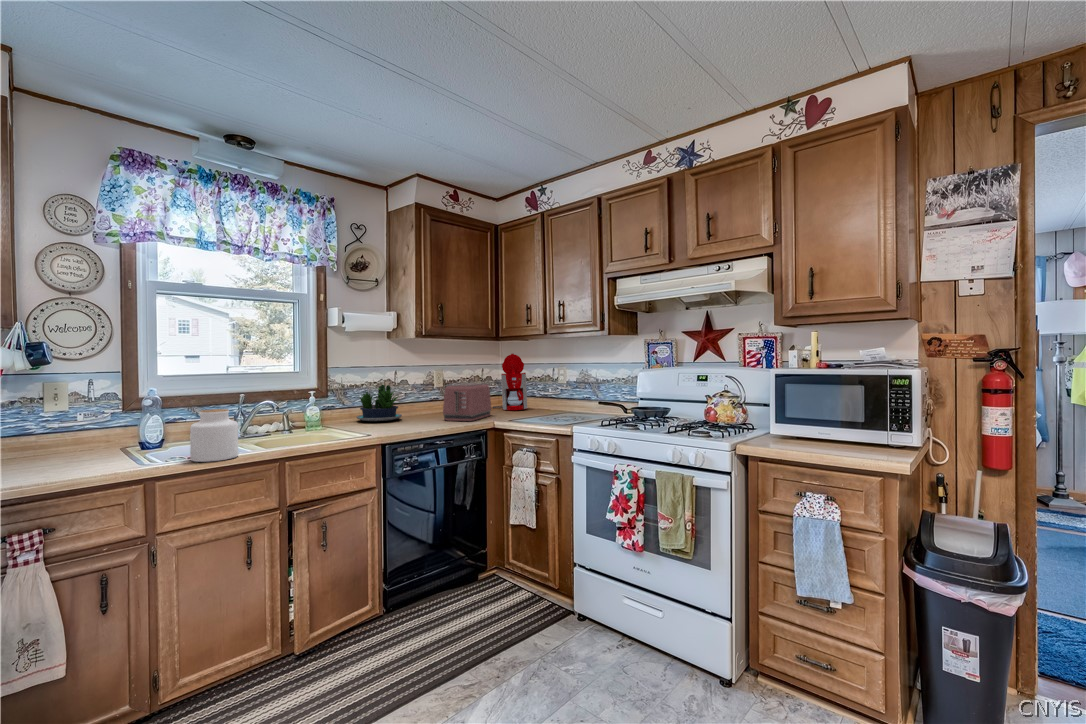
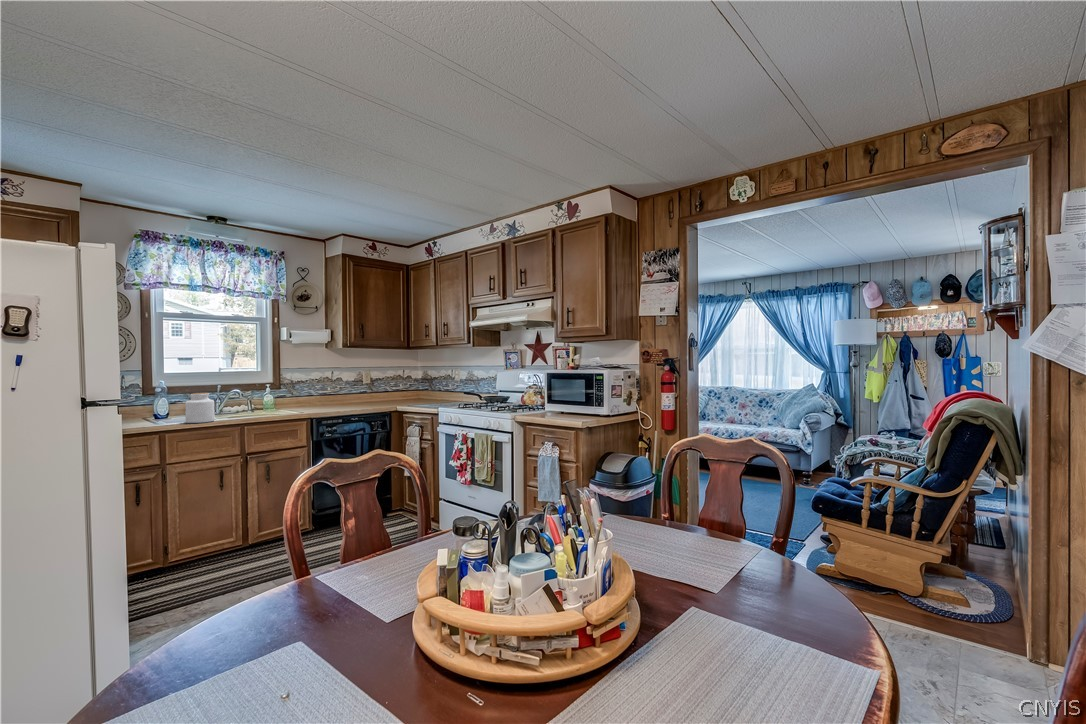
coffee maker: present [493,354,528,410] -> none [410,358,433,400]
toaster: present [443,384,491,421] -> none [362,380,401,405]
potted plant: present [356,385,402,421] -> none [301,380,337,405]

